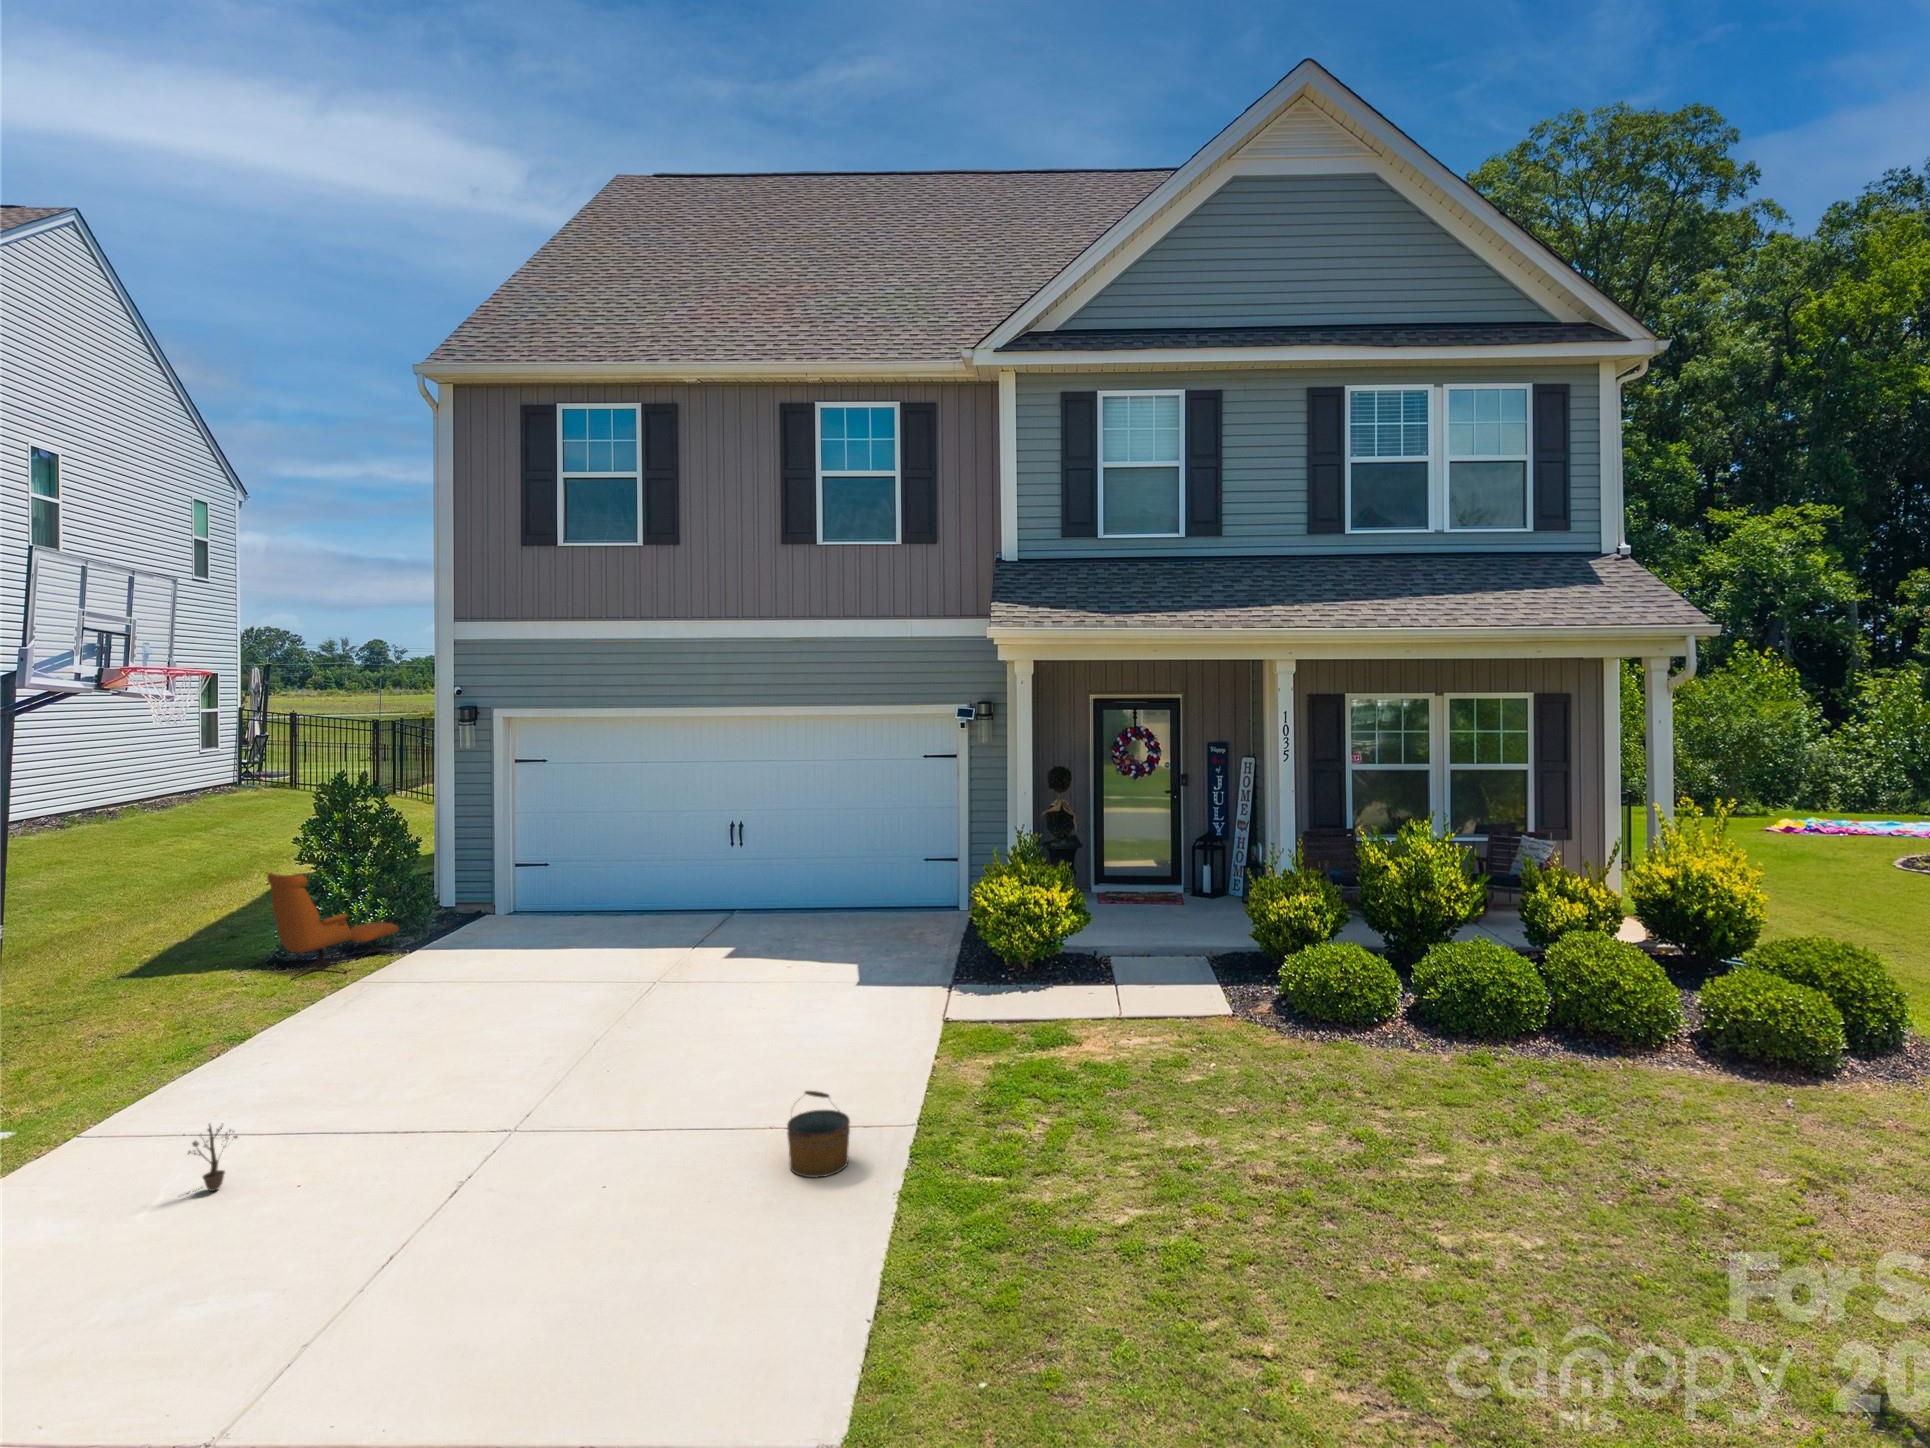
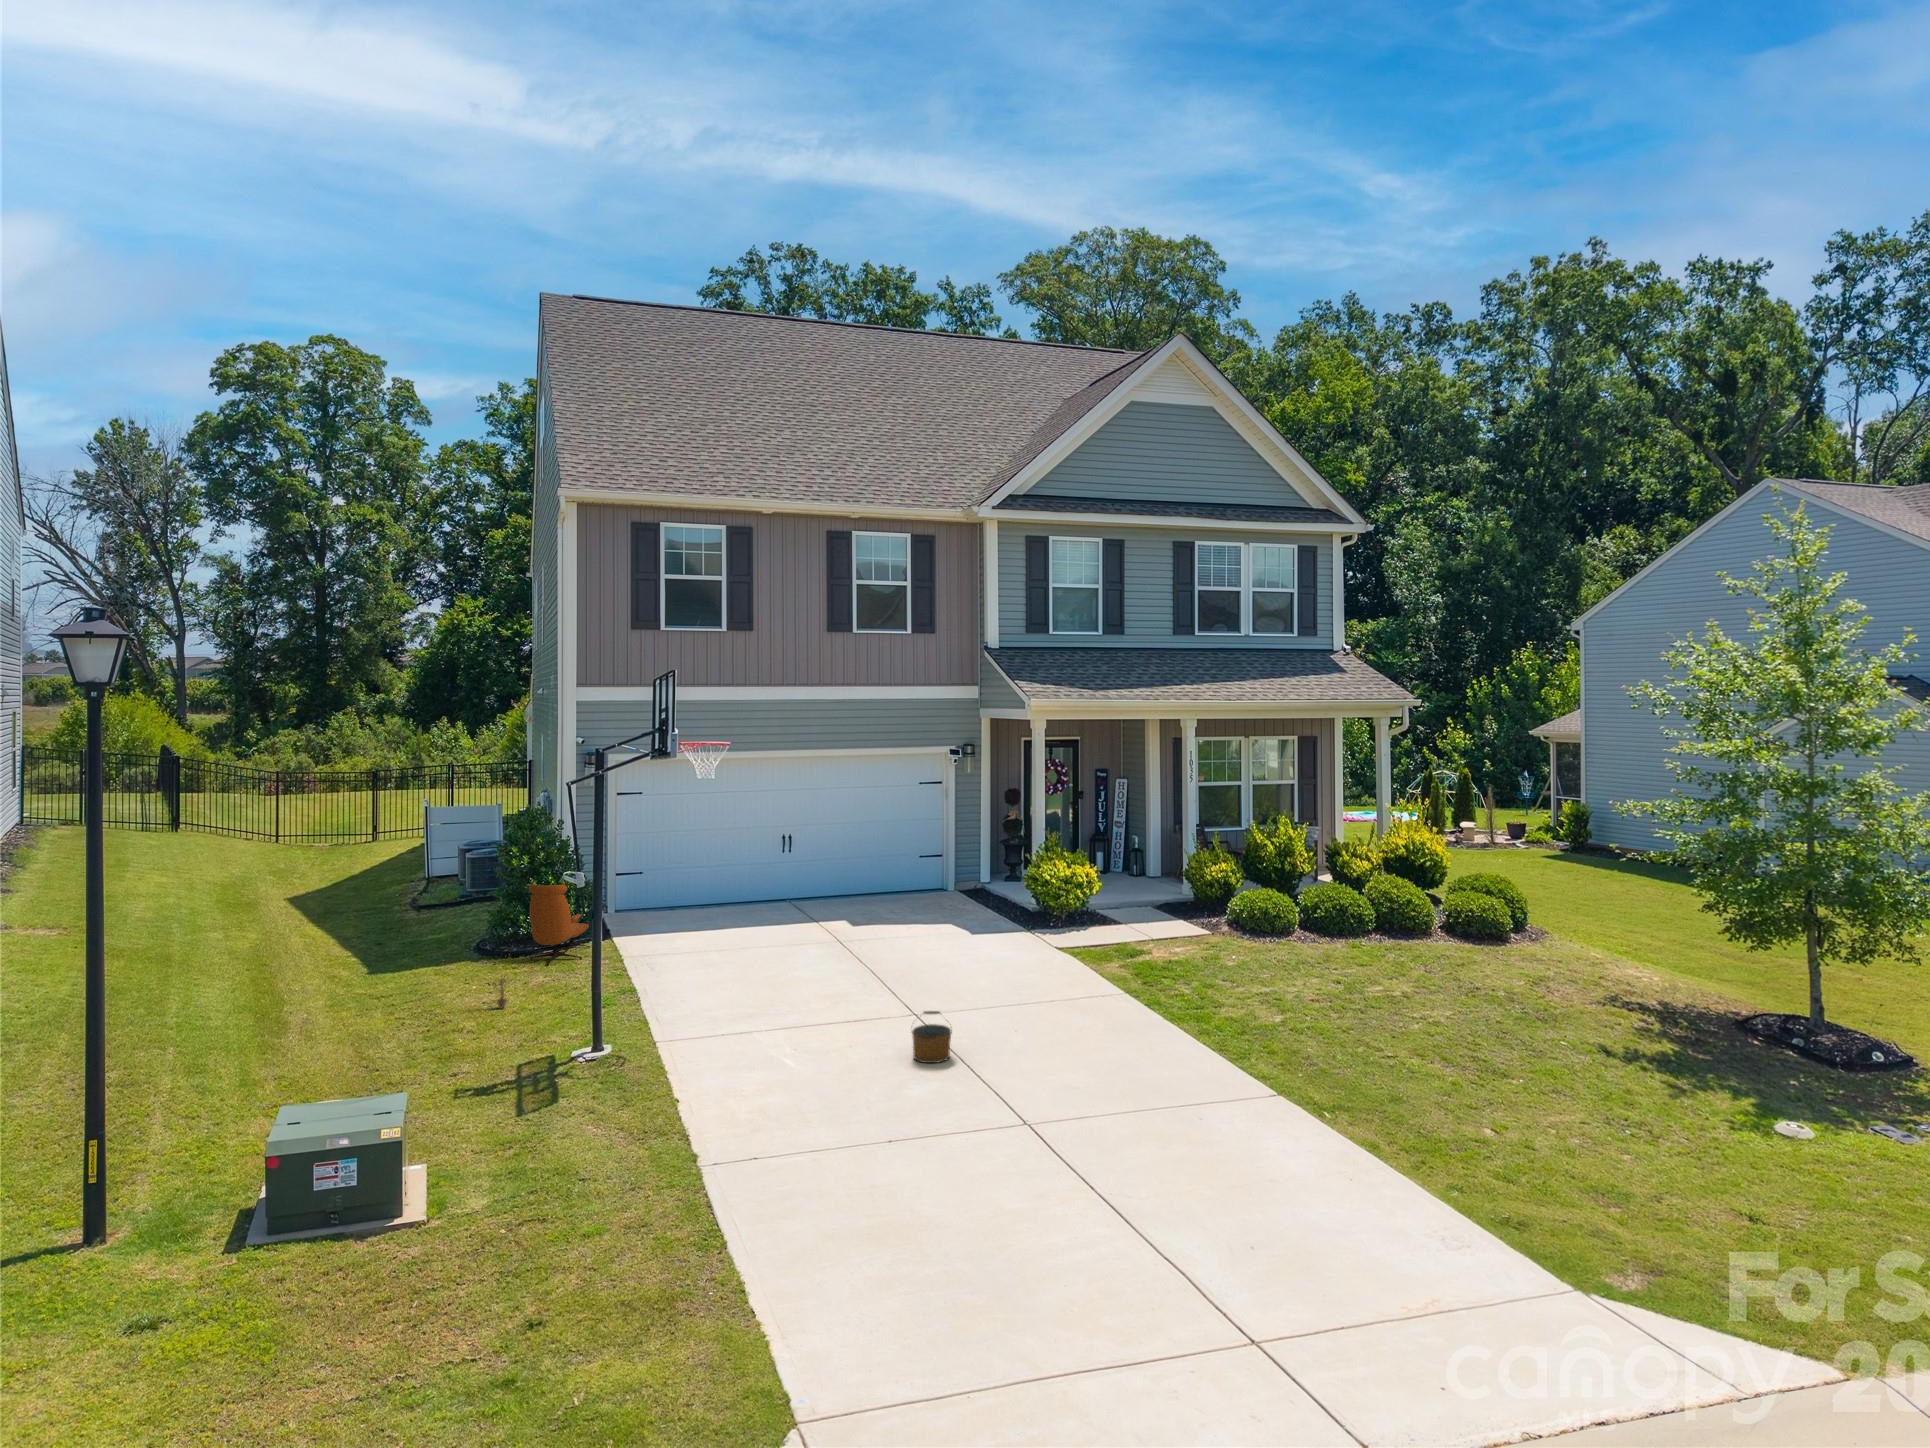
bucket: present [787,1091,850,1177] -> present [912,1011,952,1063]
decorative plant: present [182,1125,237,1195] -> present [494,976,512,1009]

